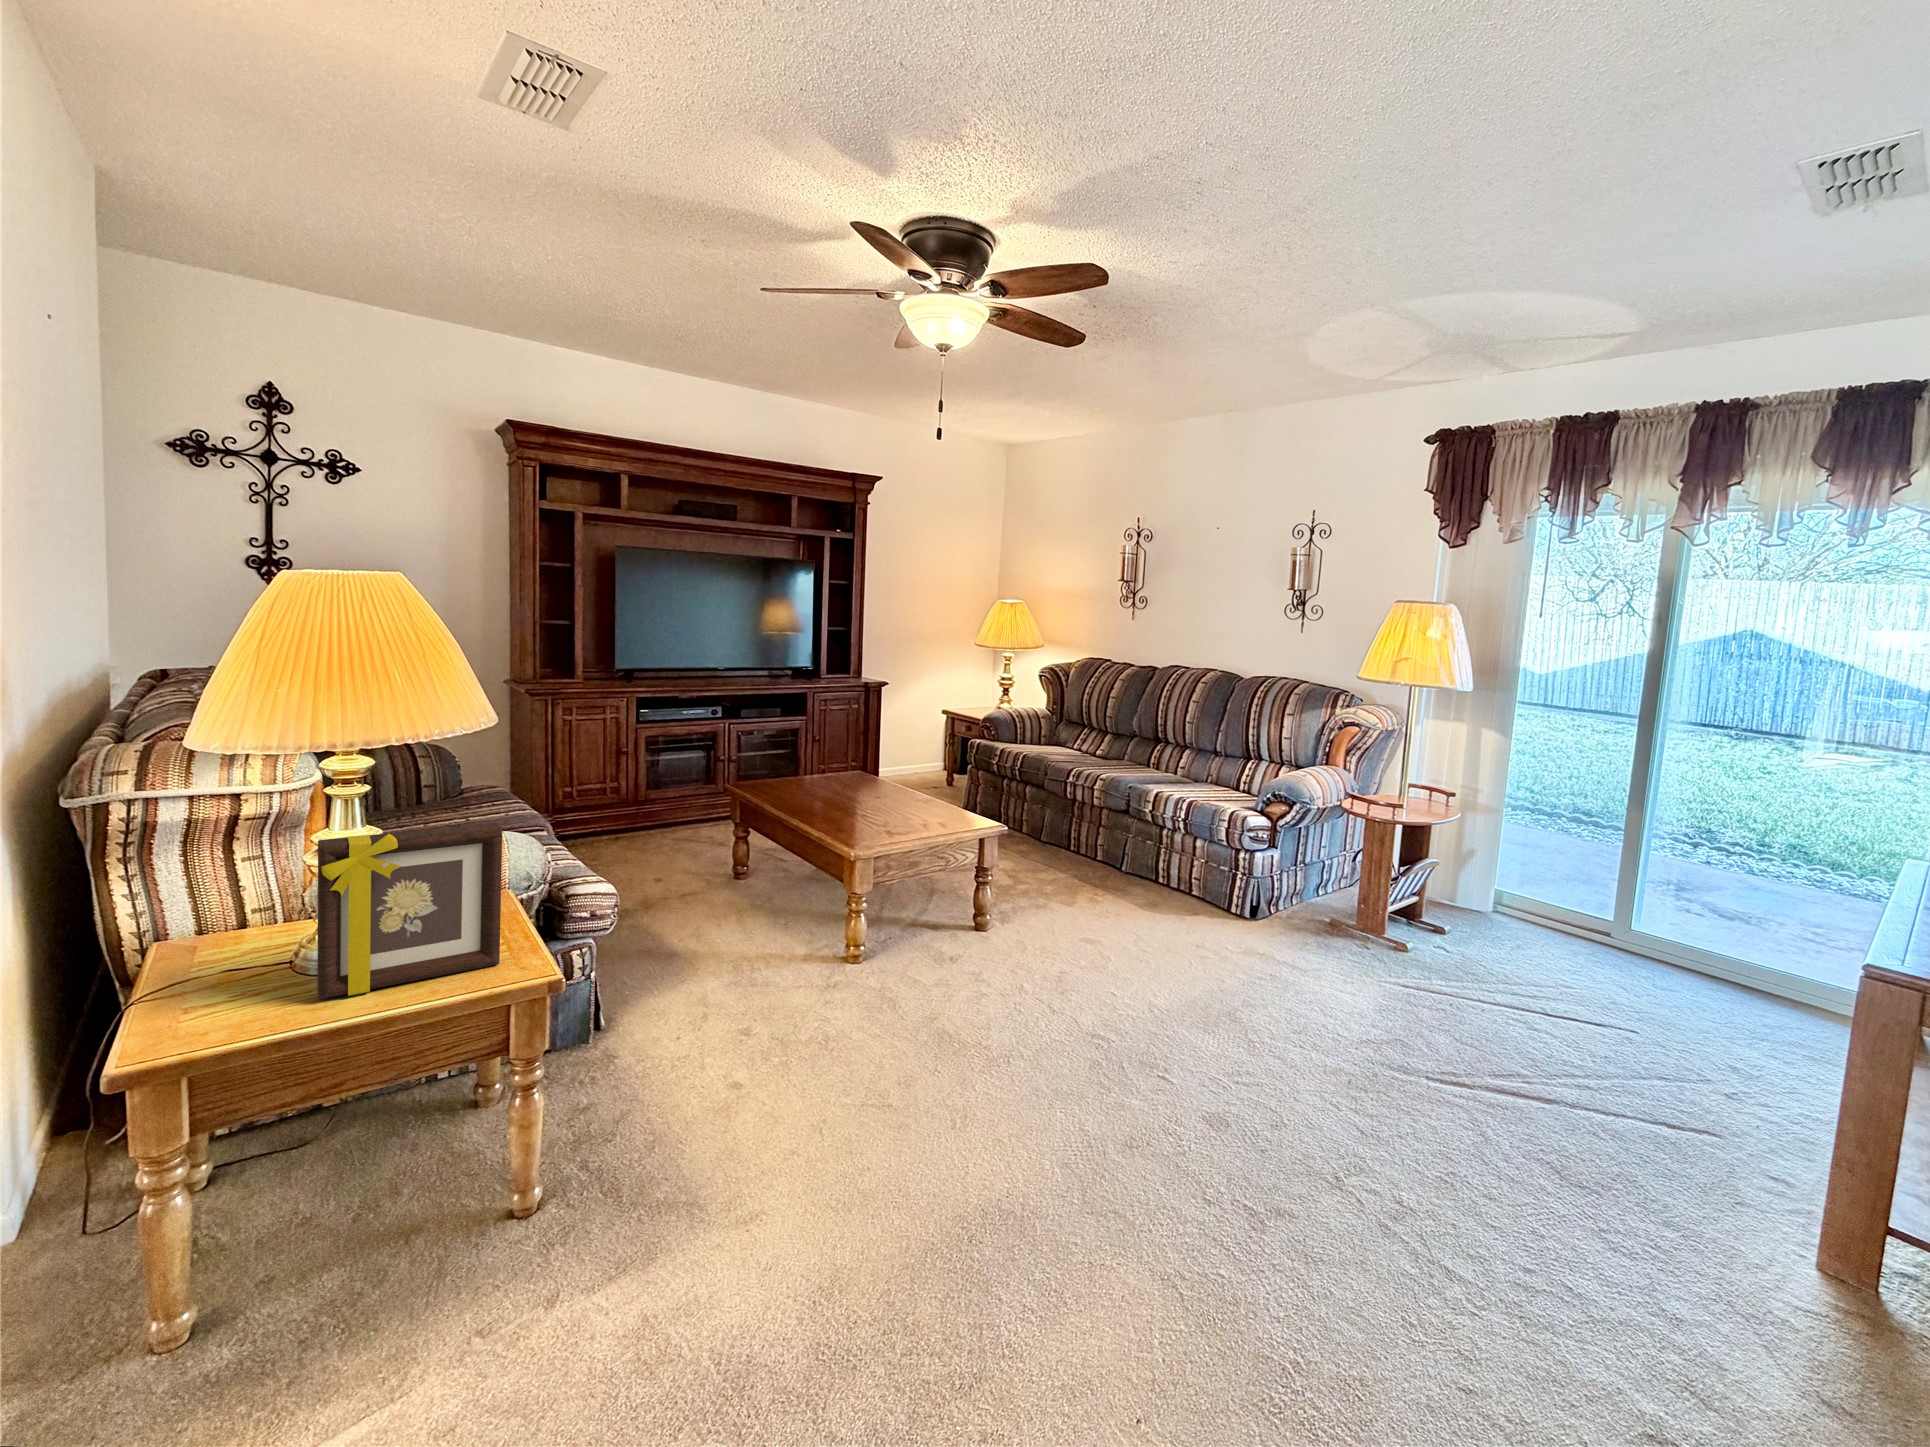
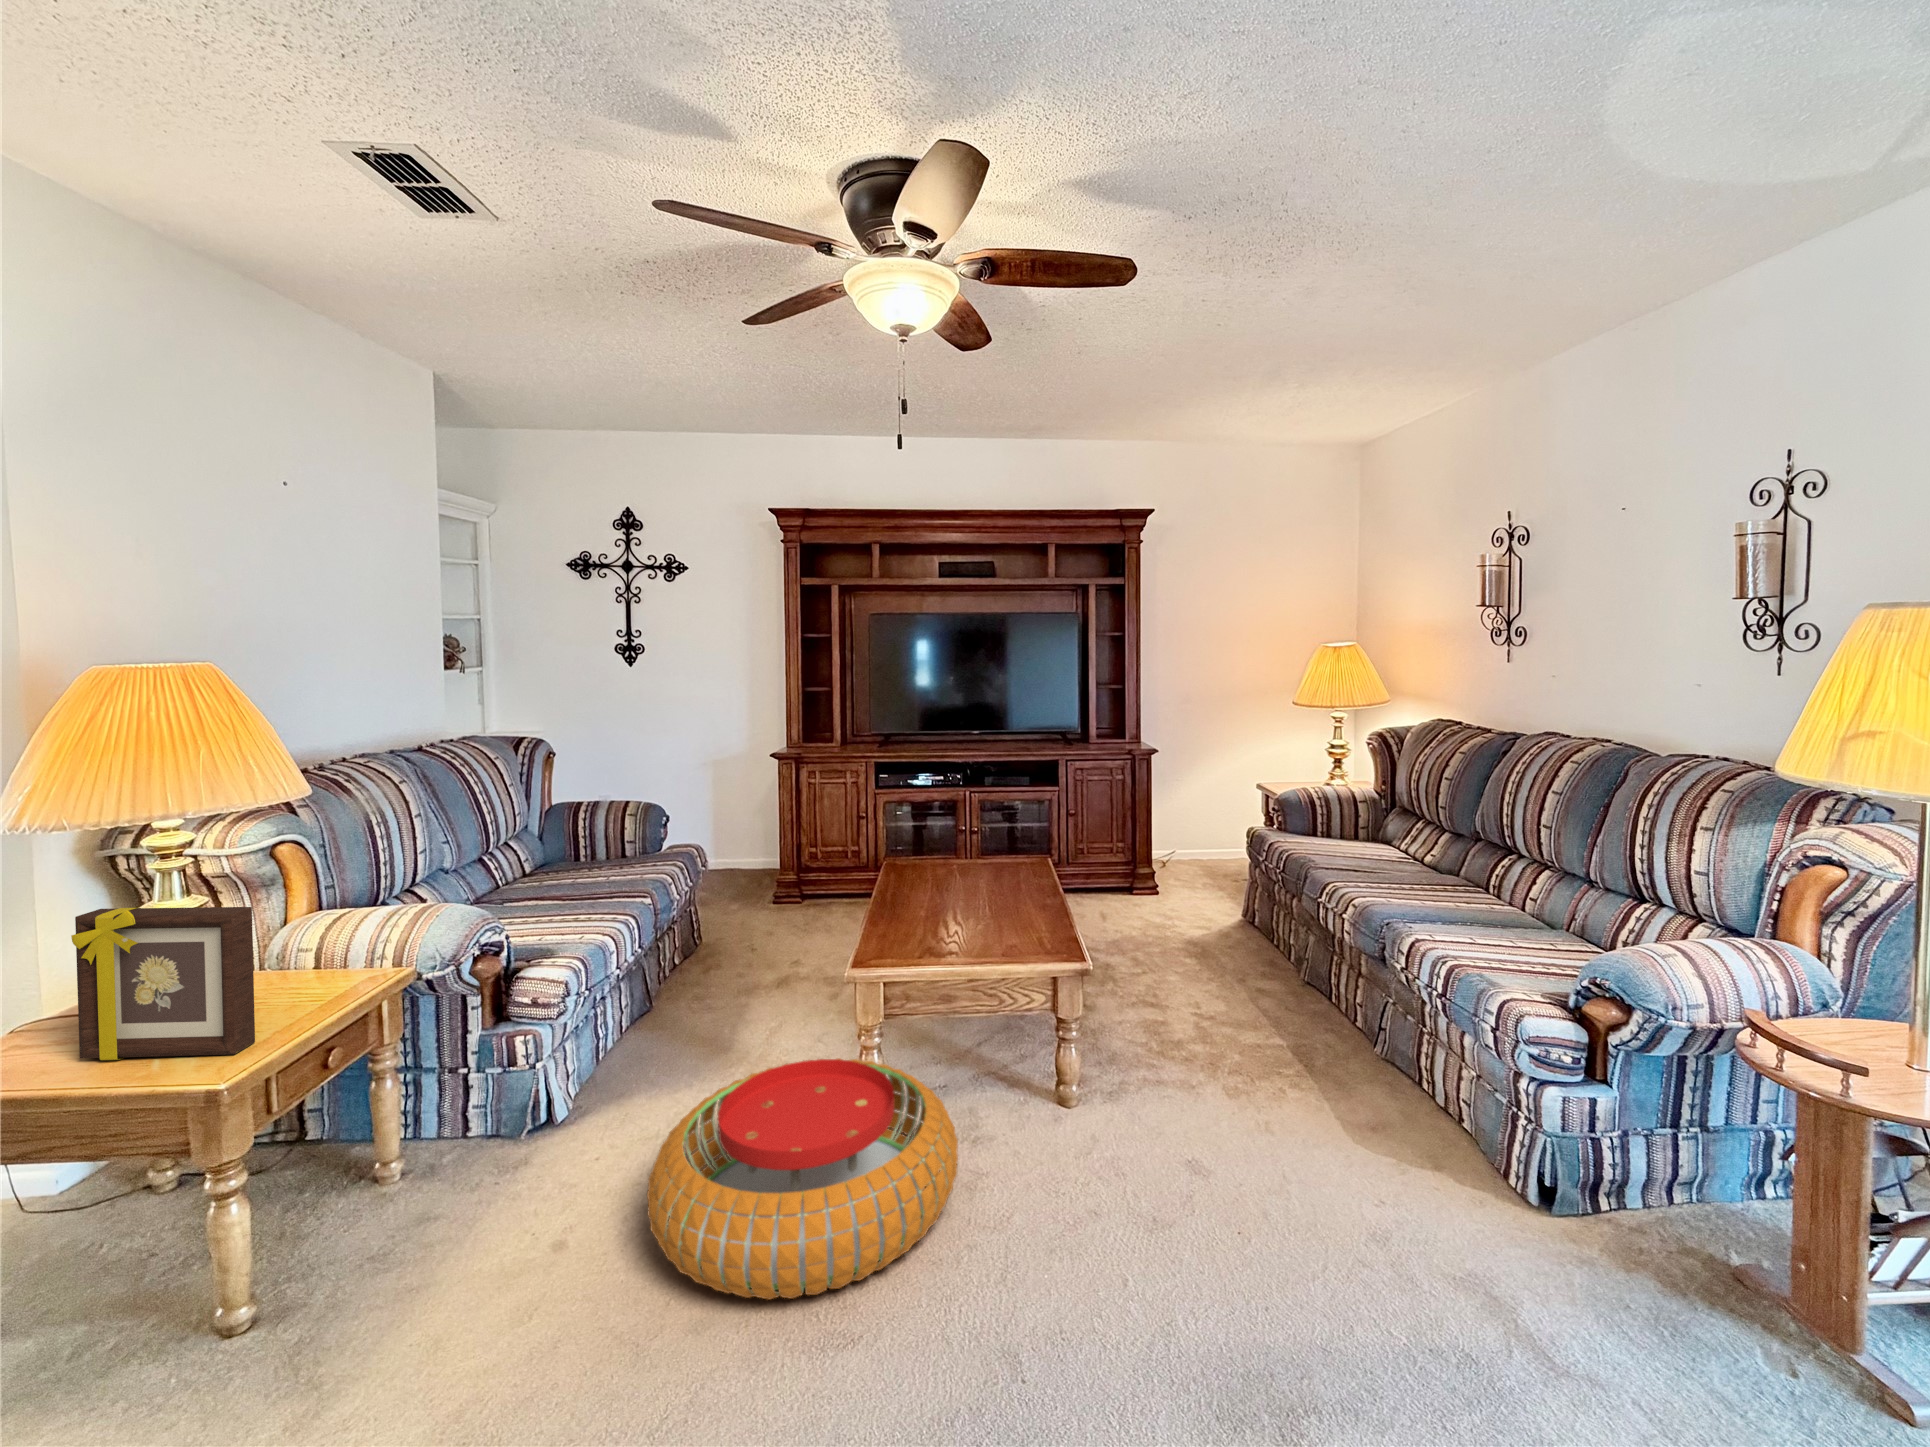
pouf: none [773,913,1003,1067] -> present [647,1058,958,1300]

